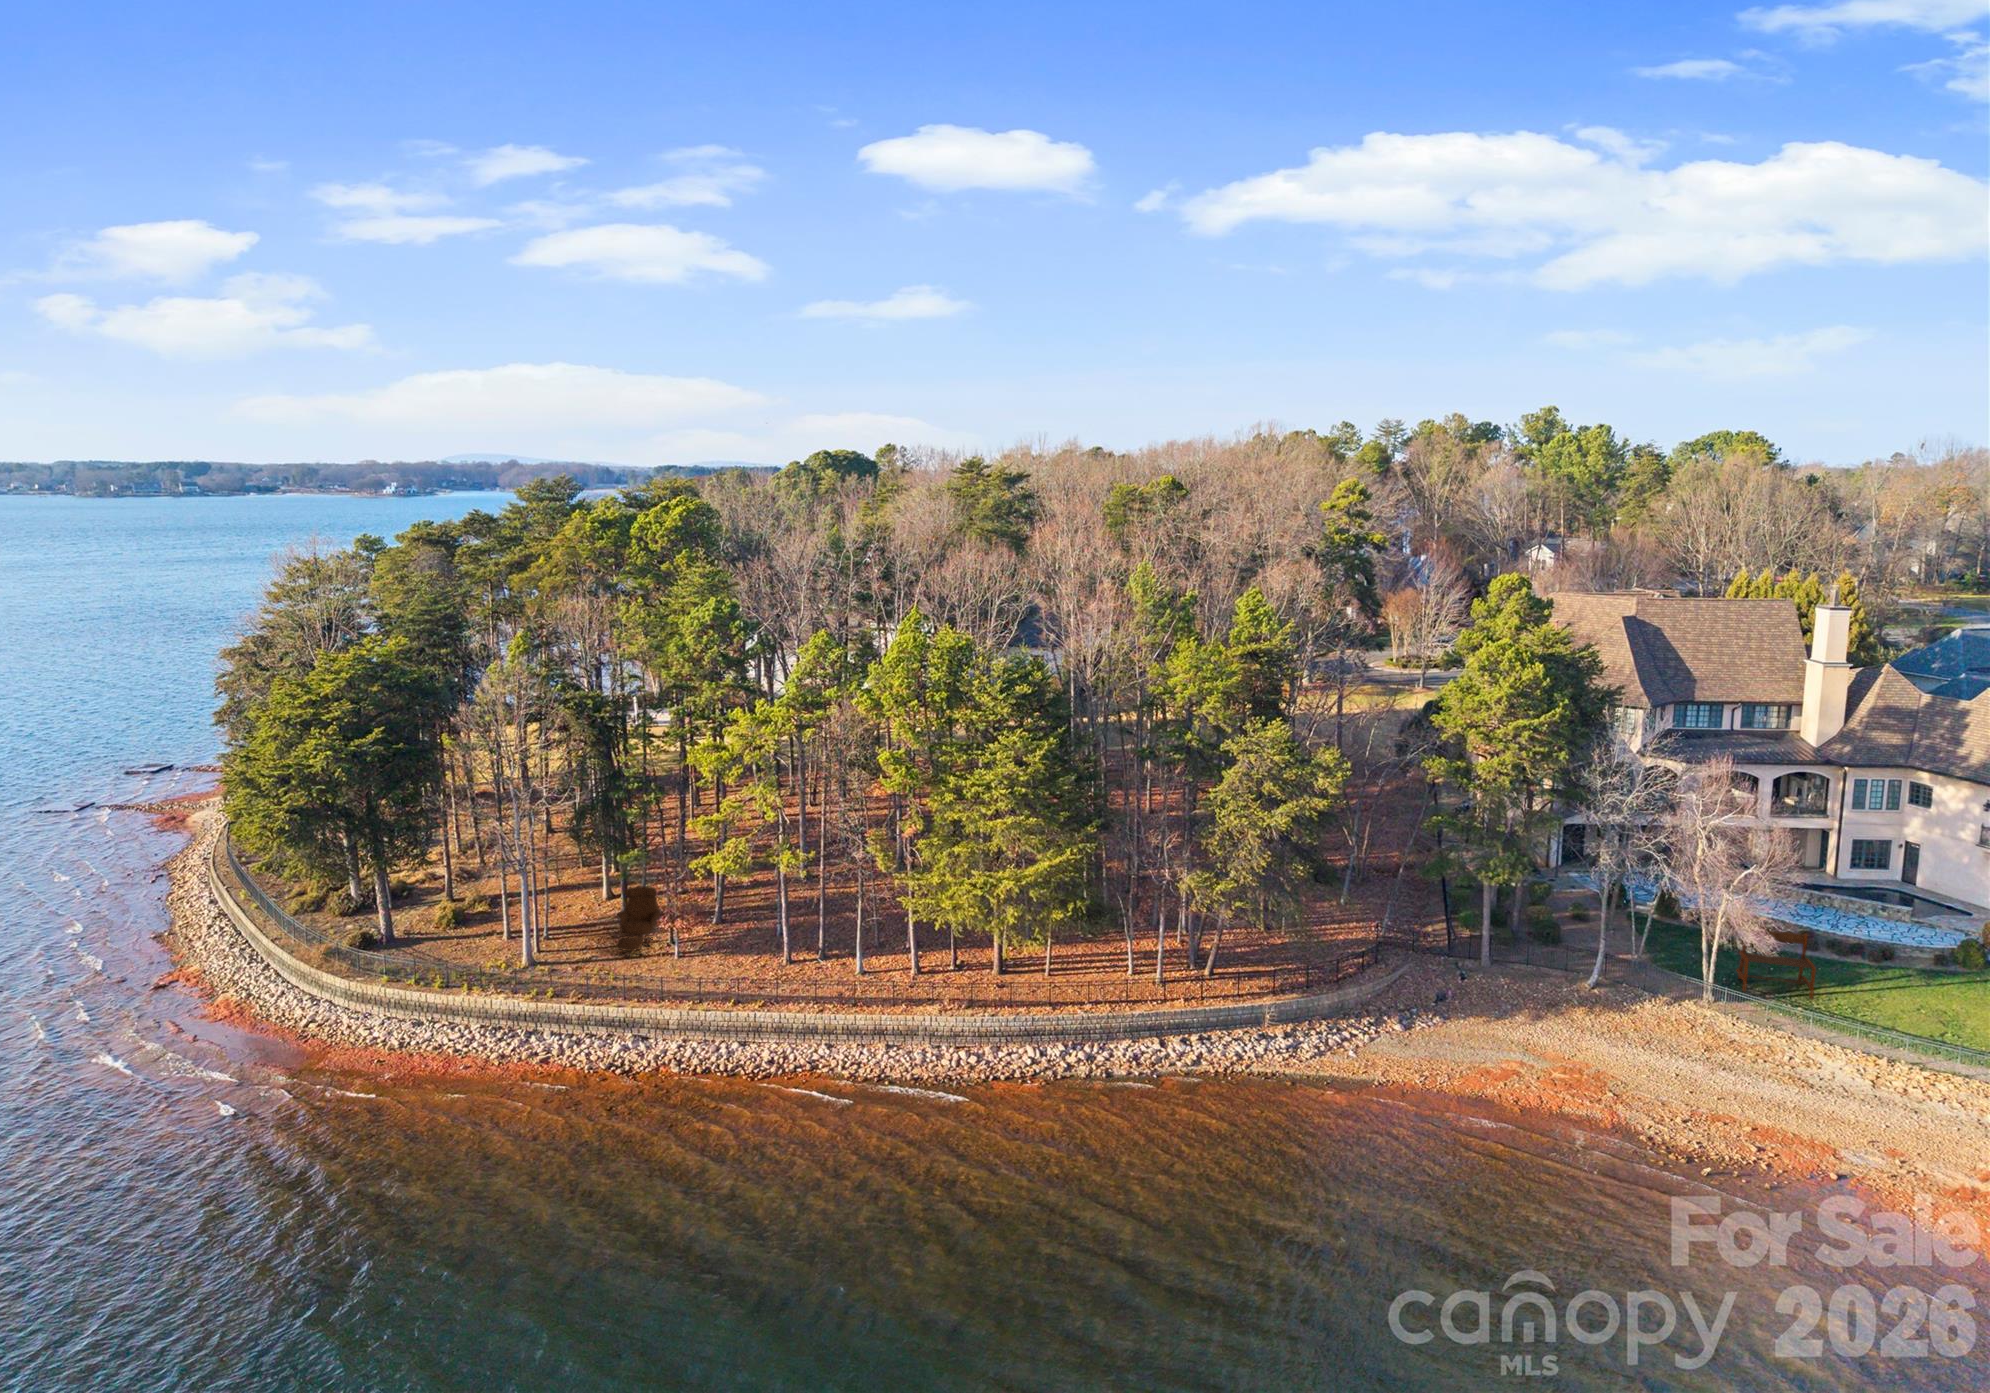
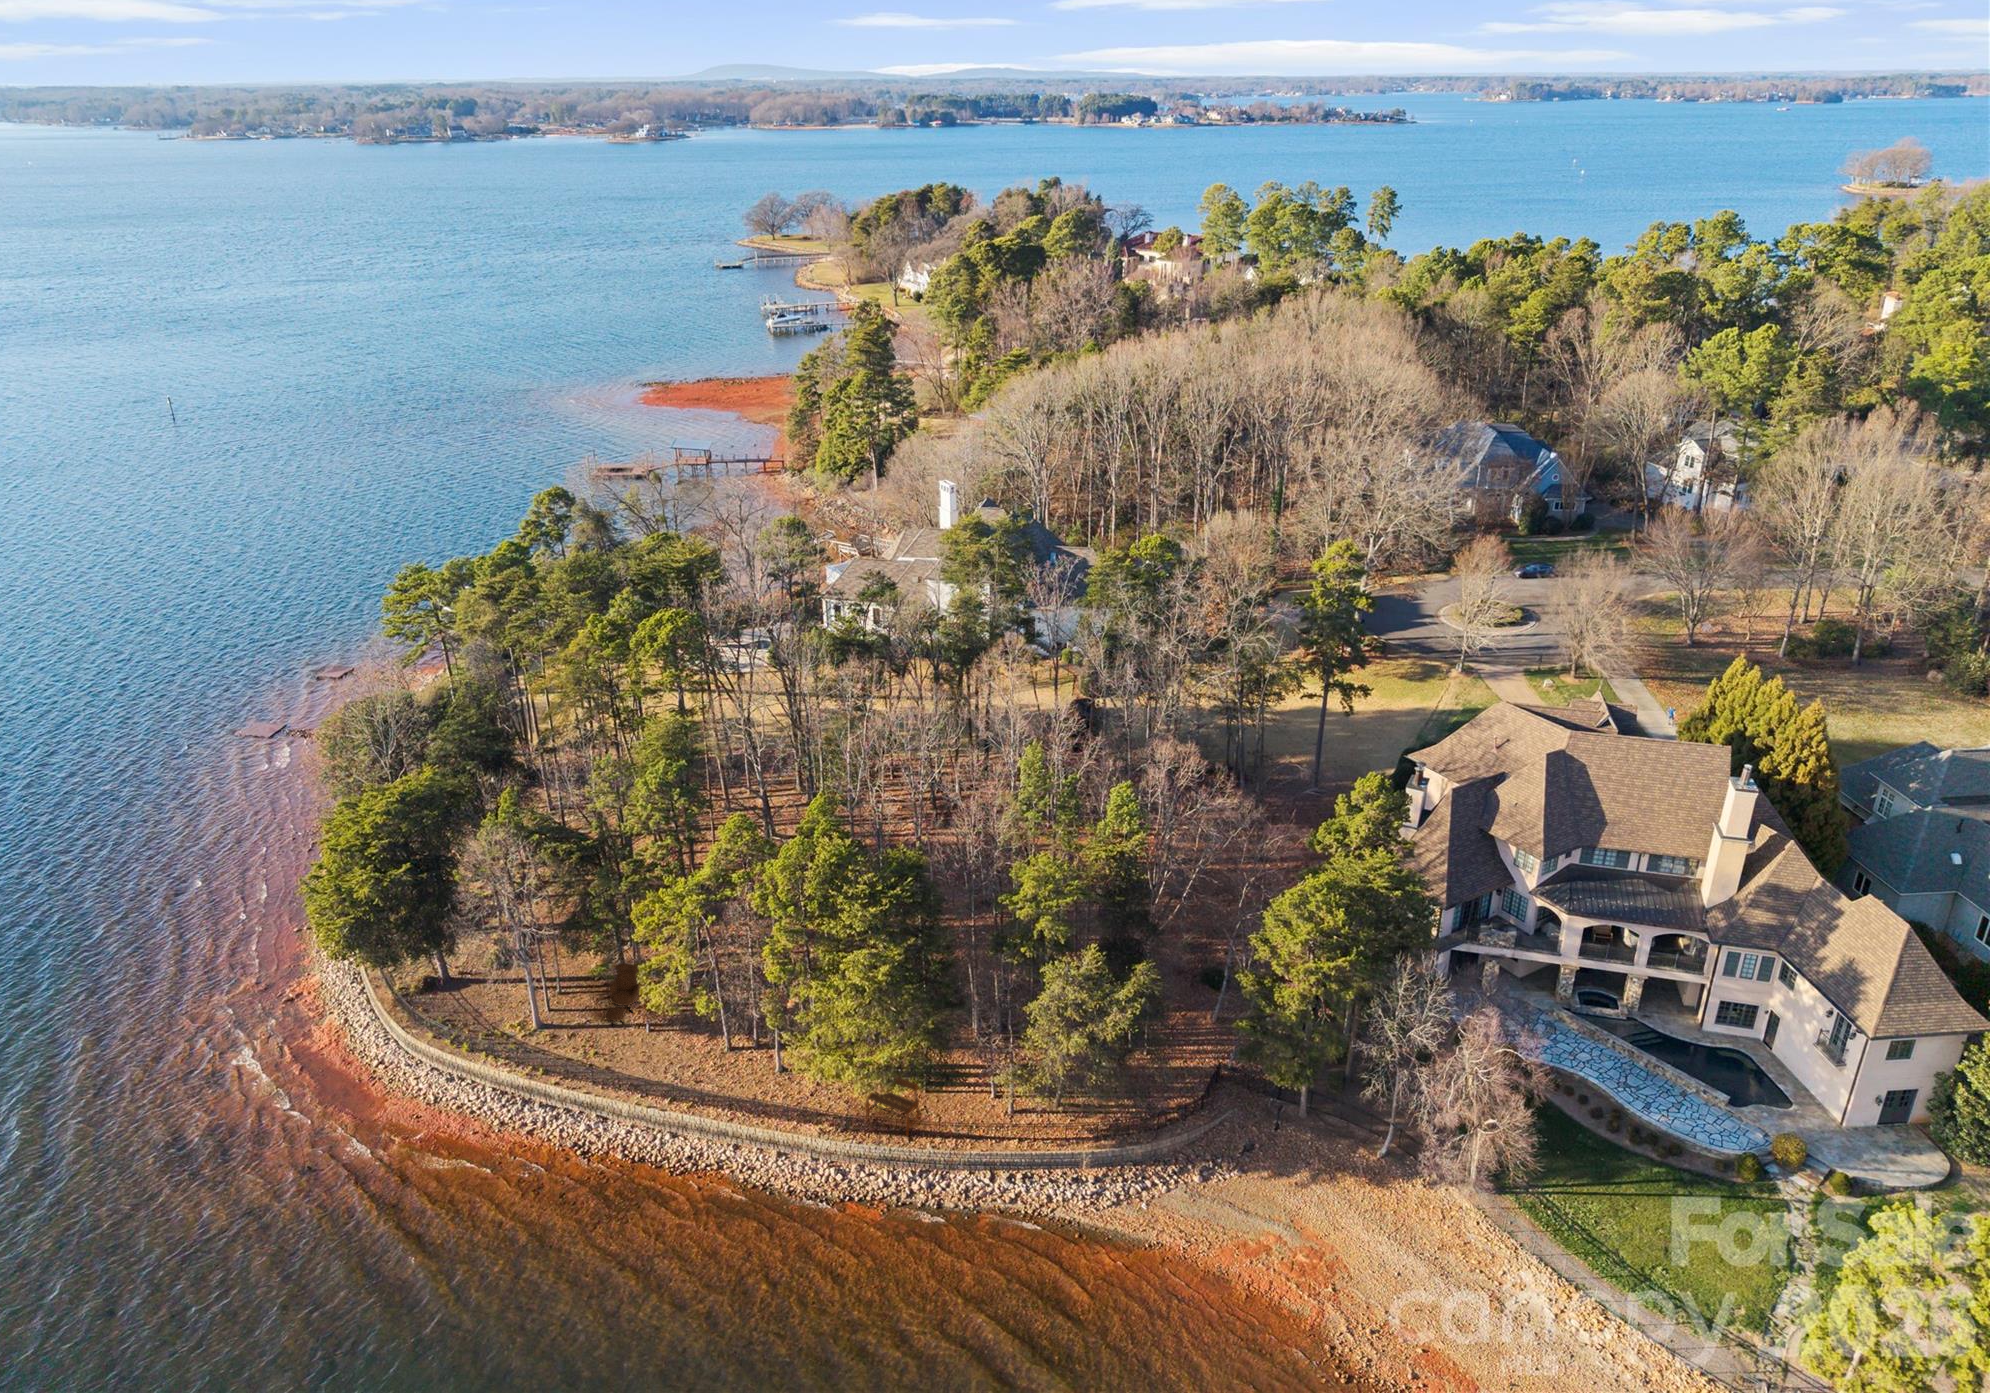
bench: present [1737,930,1816,999] -> present [866,1077,921,1136]

